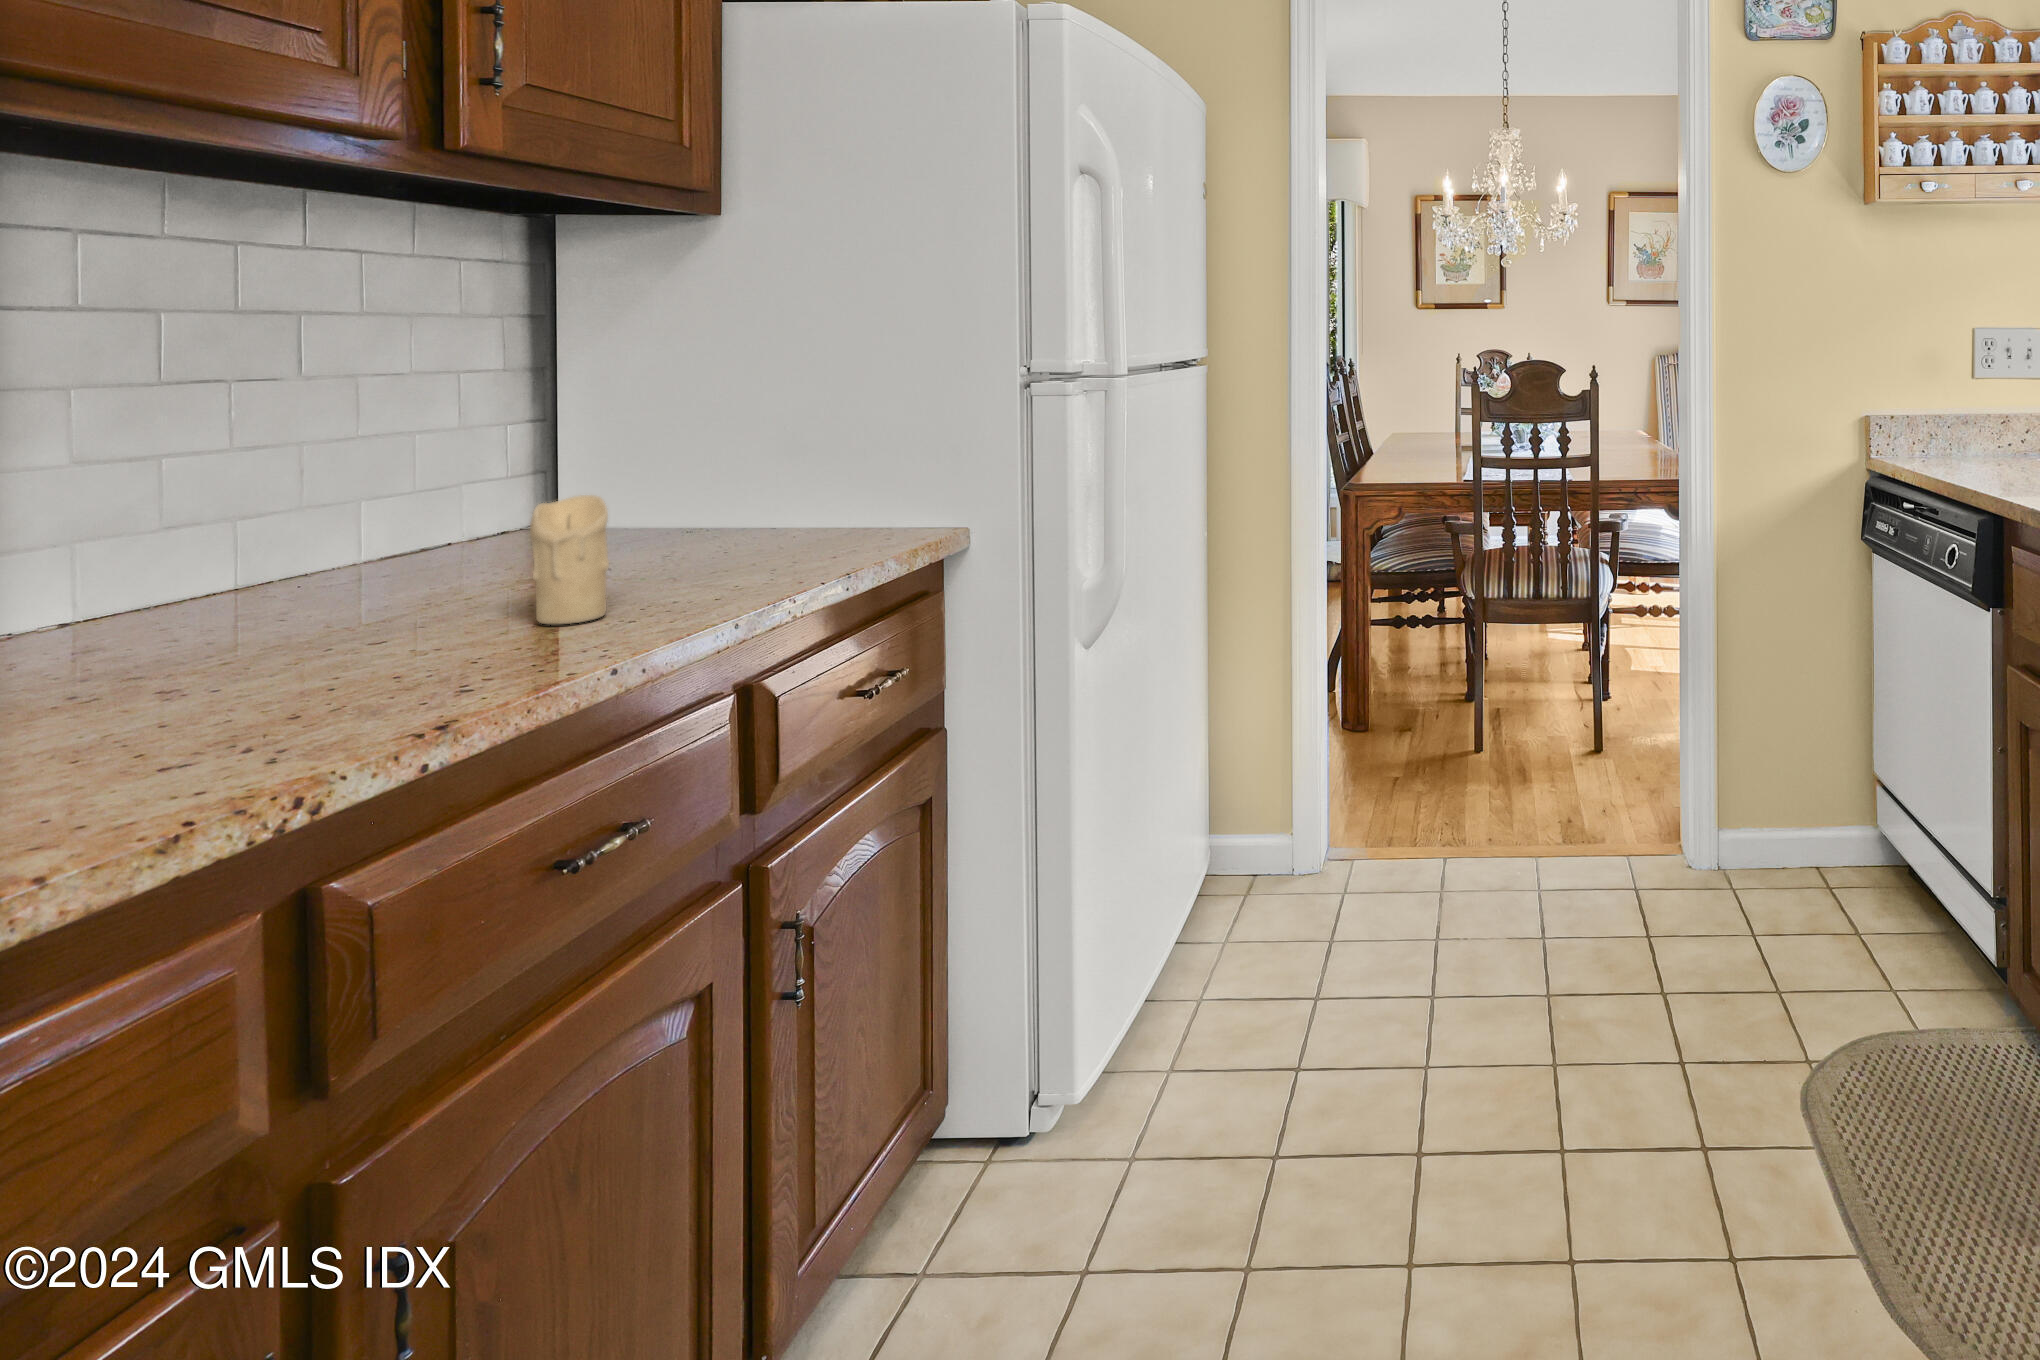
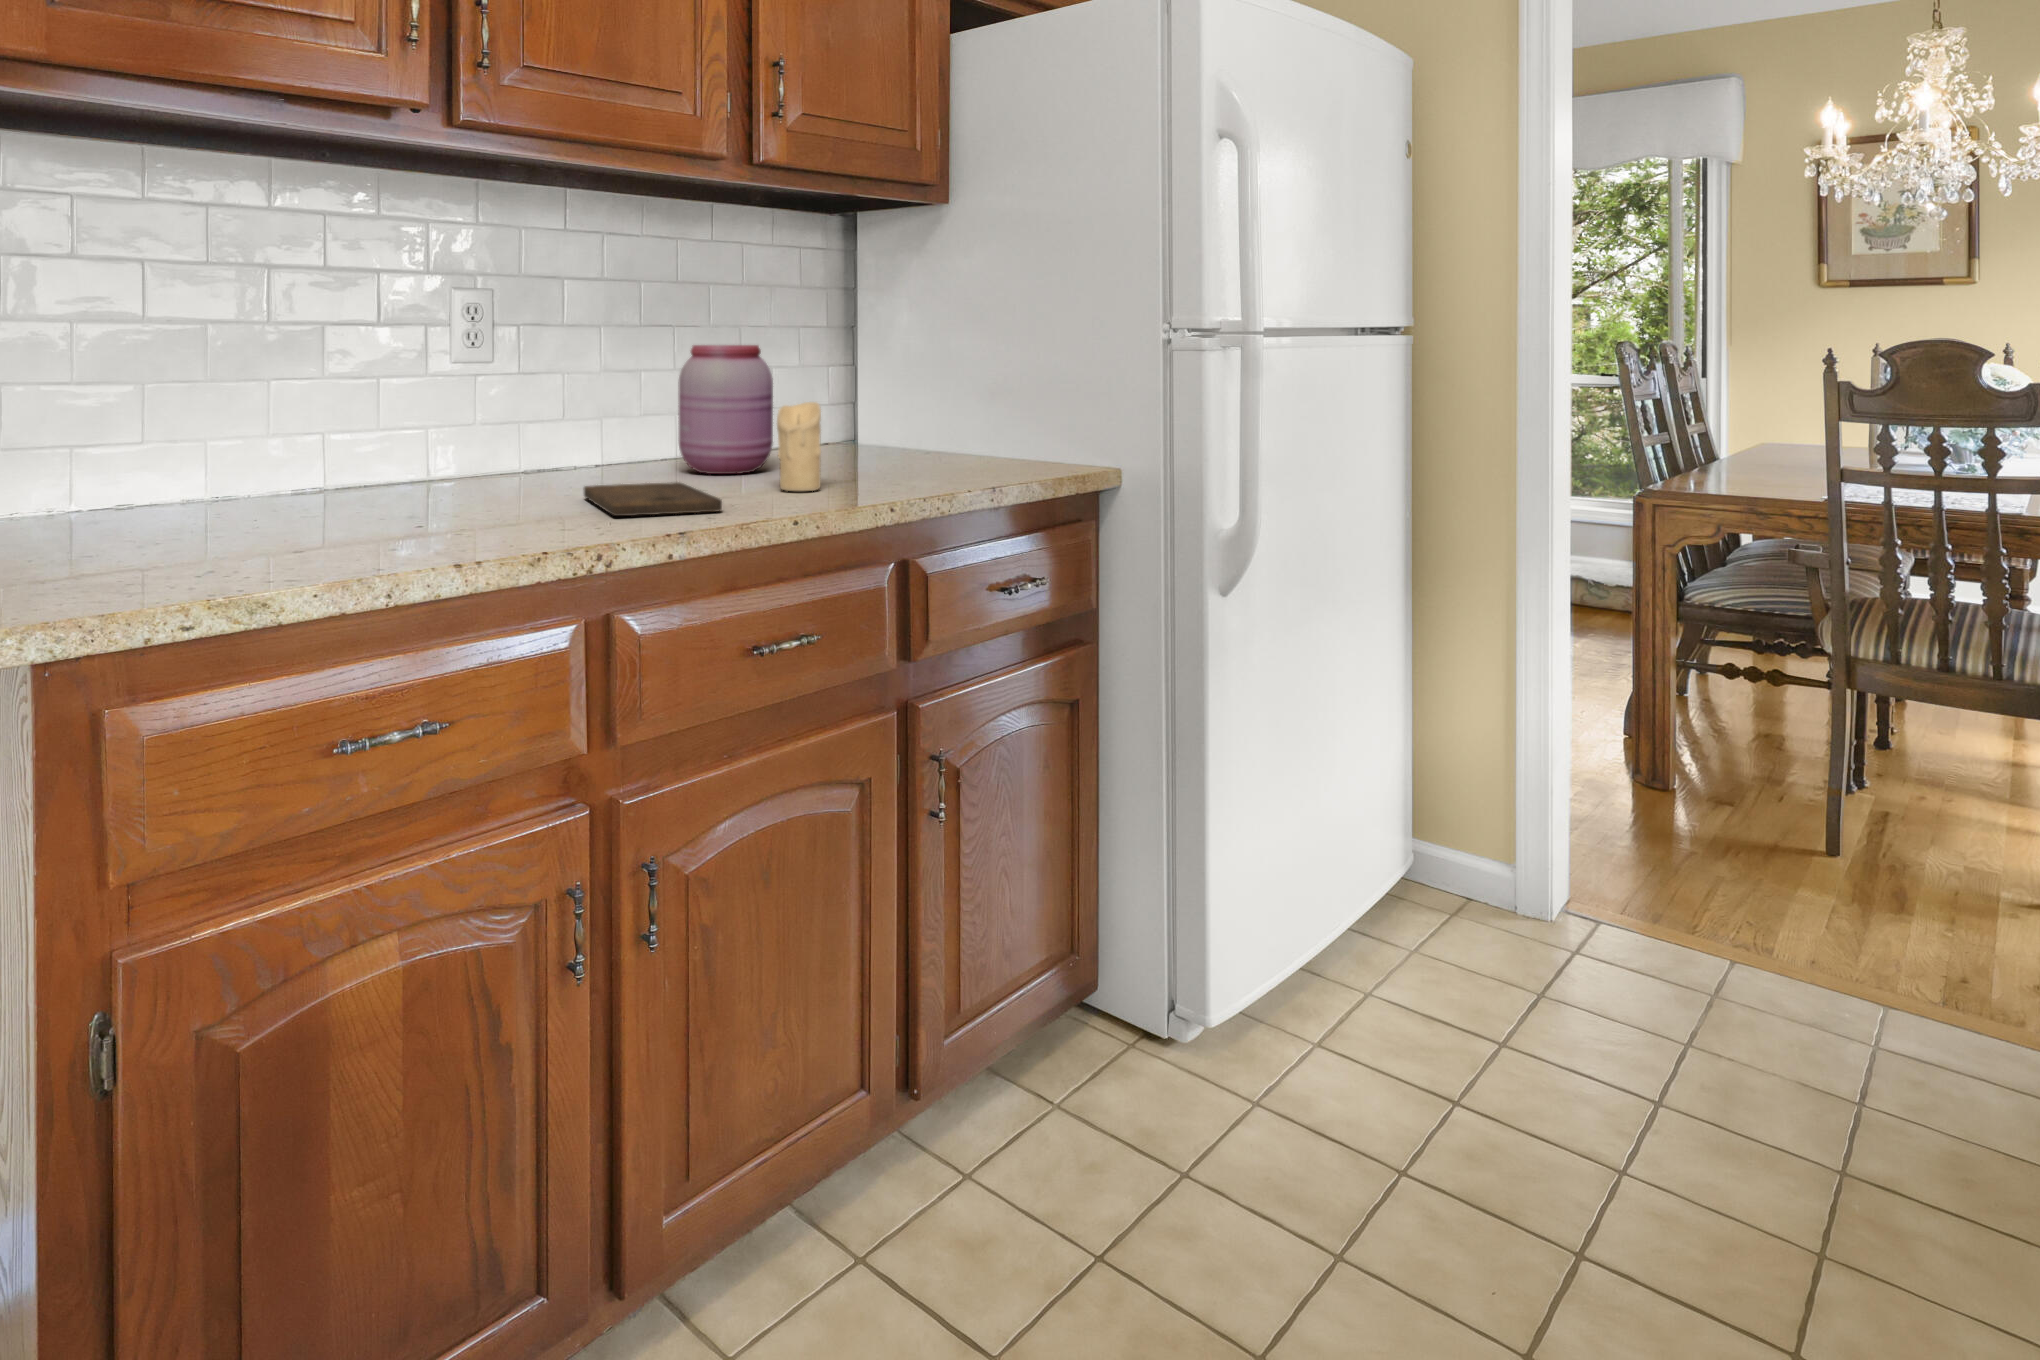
jar: none [292,407,478,604] -> present [678,345,773,474]
cutting board: none [137,639,479,731] -> present [584,482,722,516]

